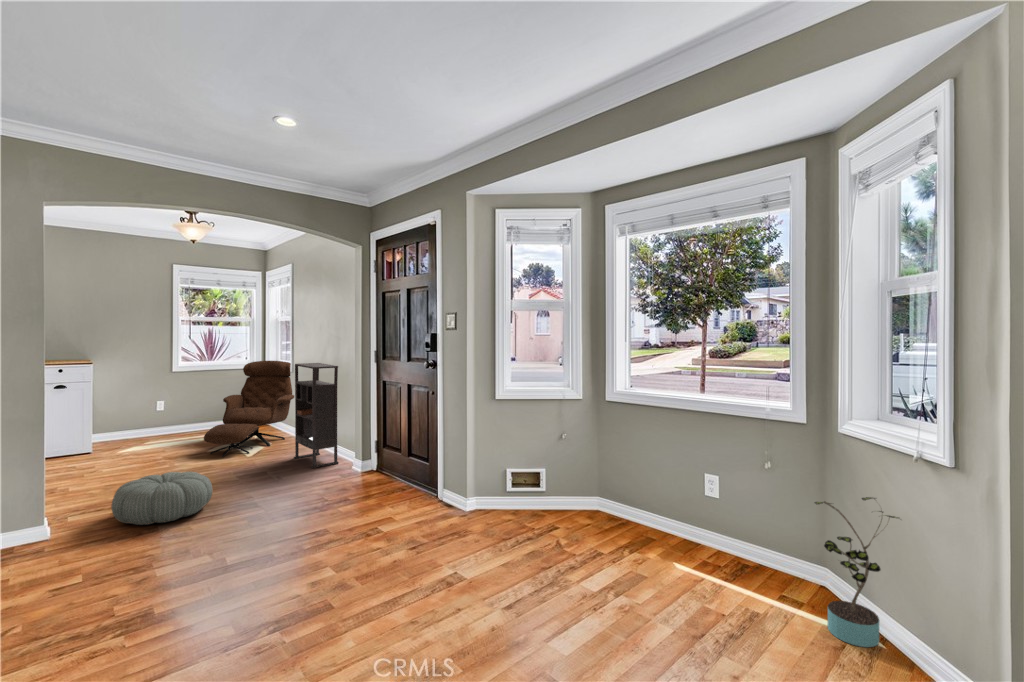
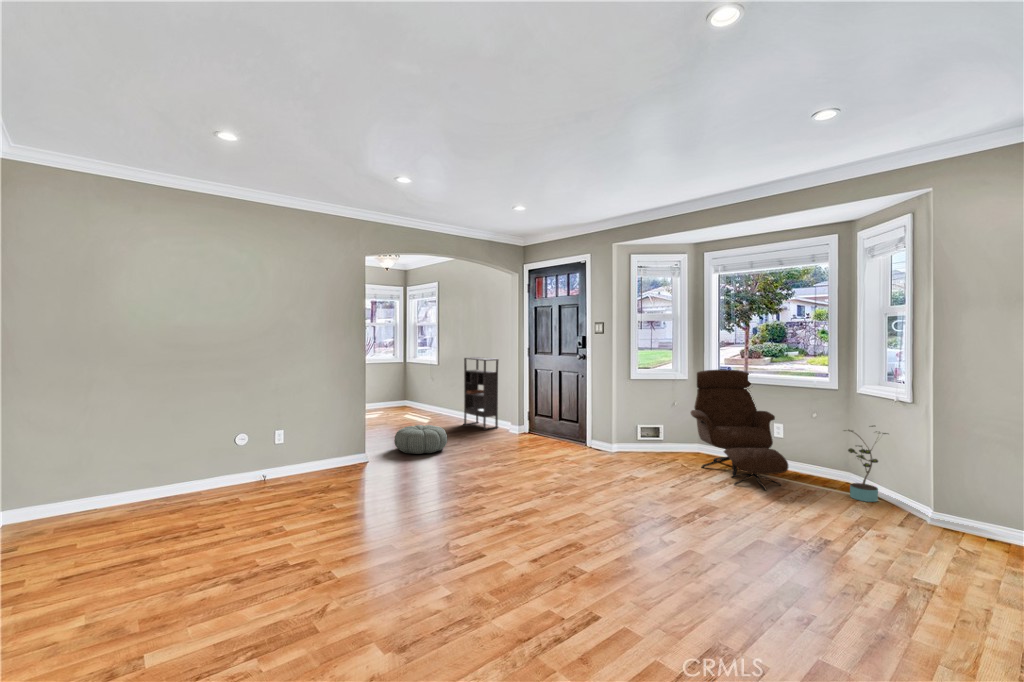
lounge chair: present [204,361,294,457] -> present [691,369,788,490]

